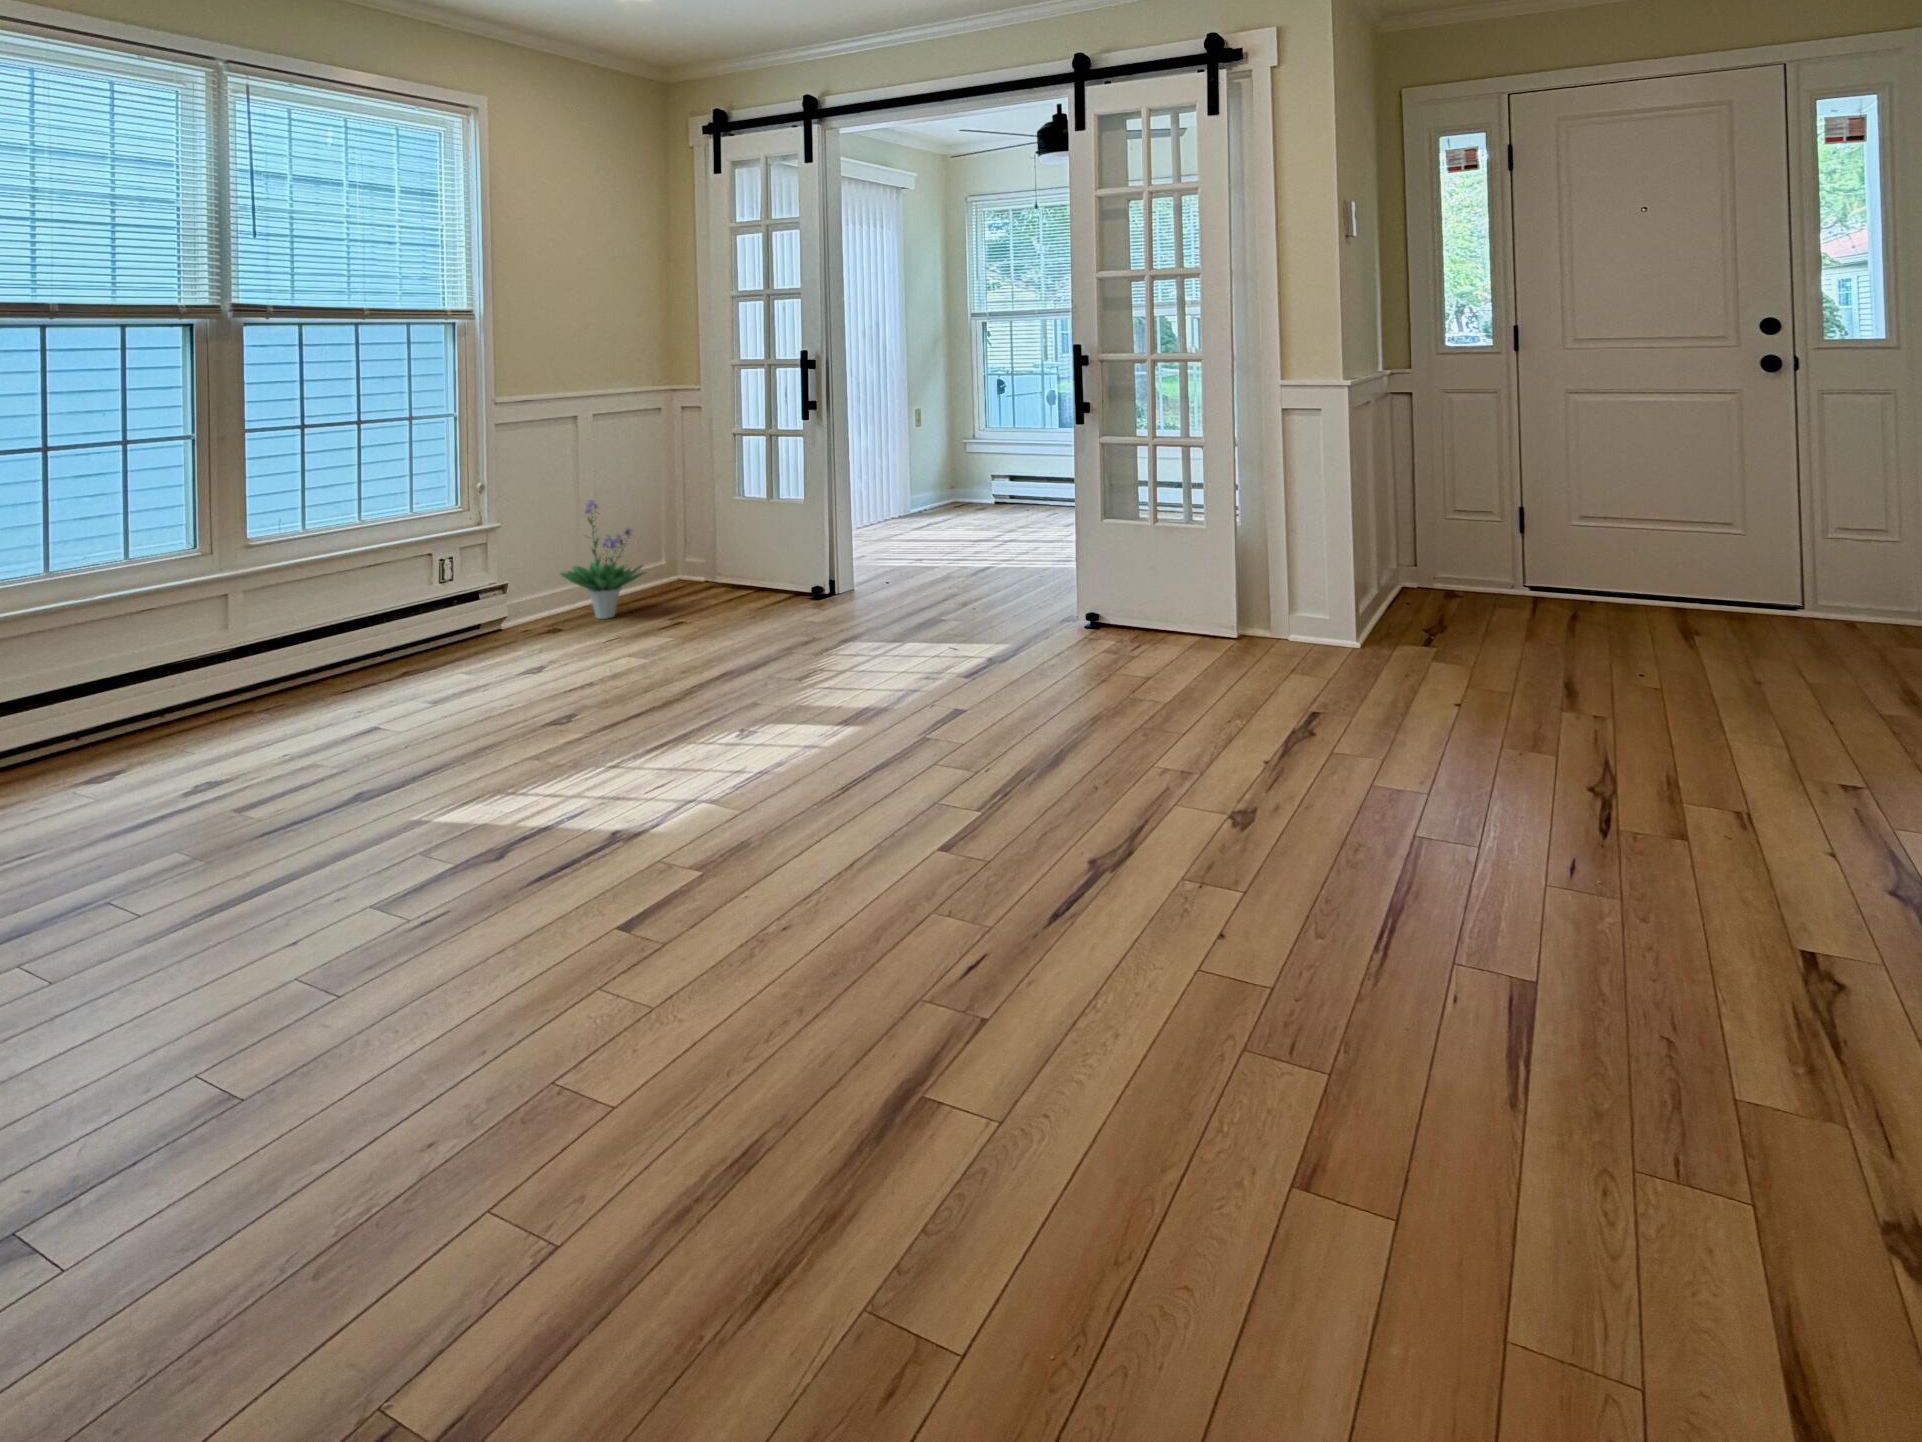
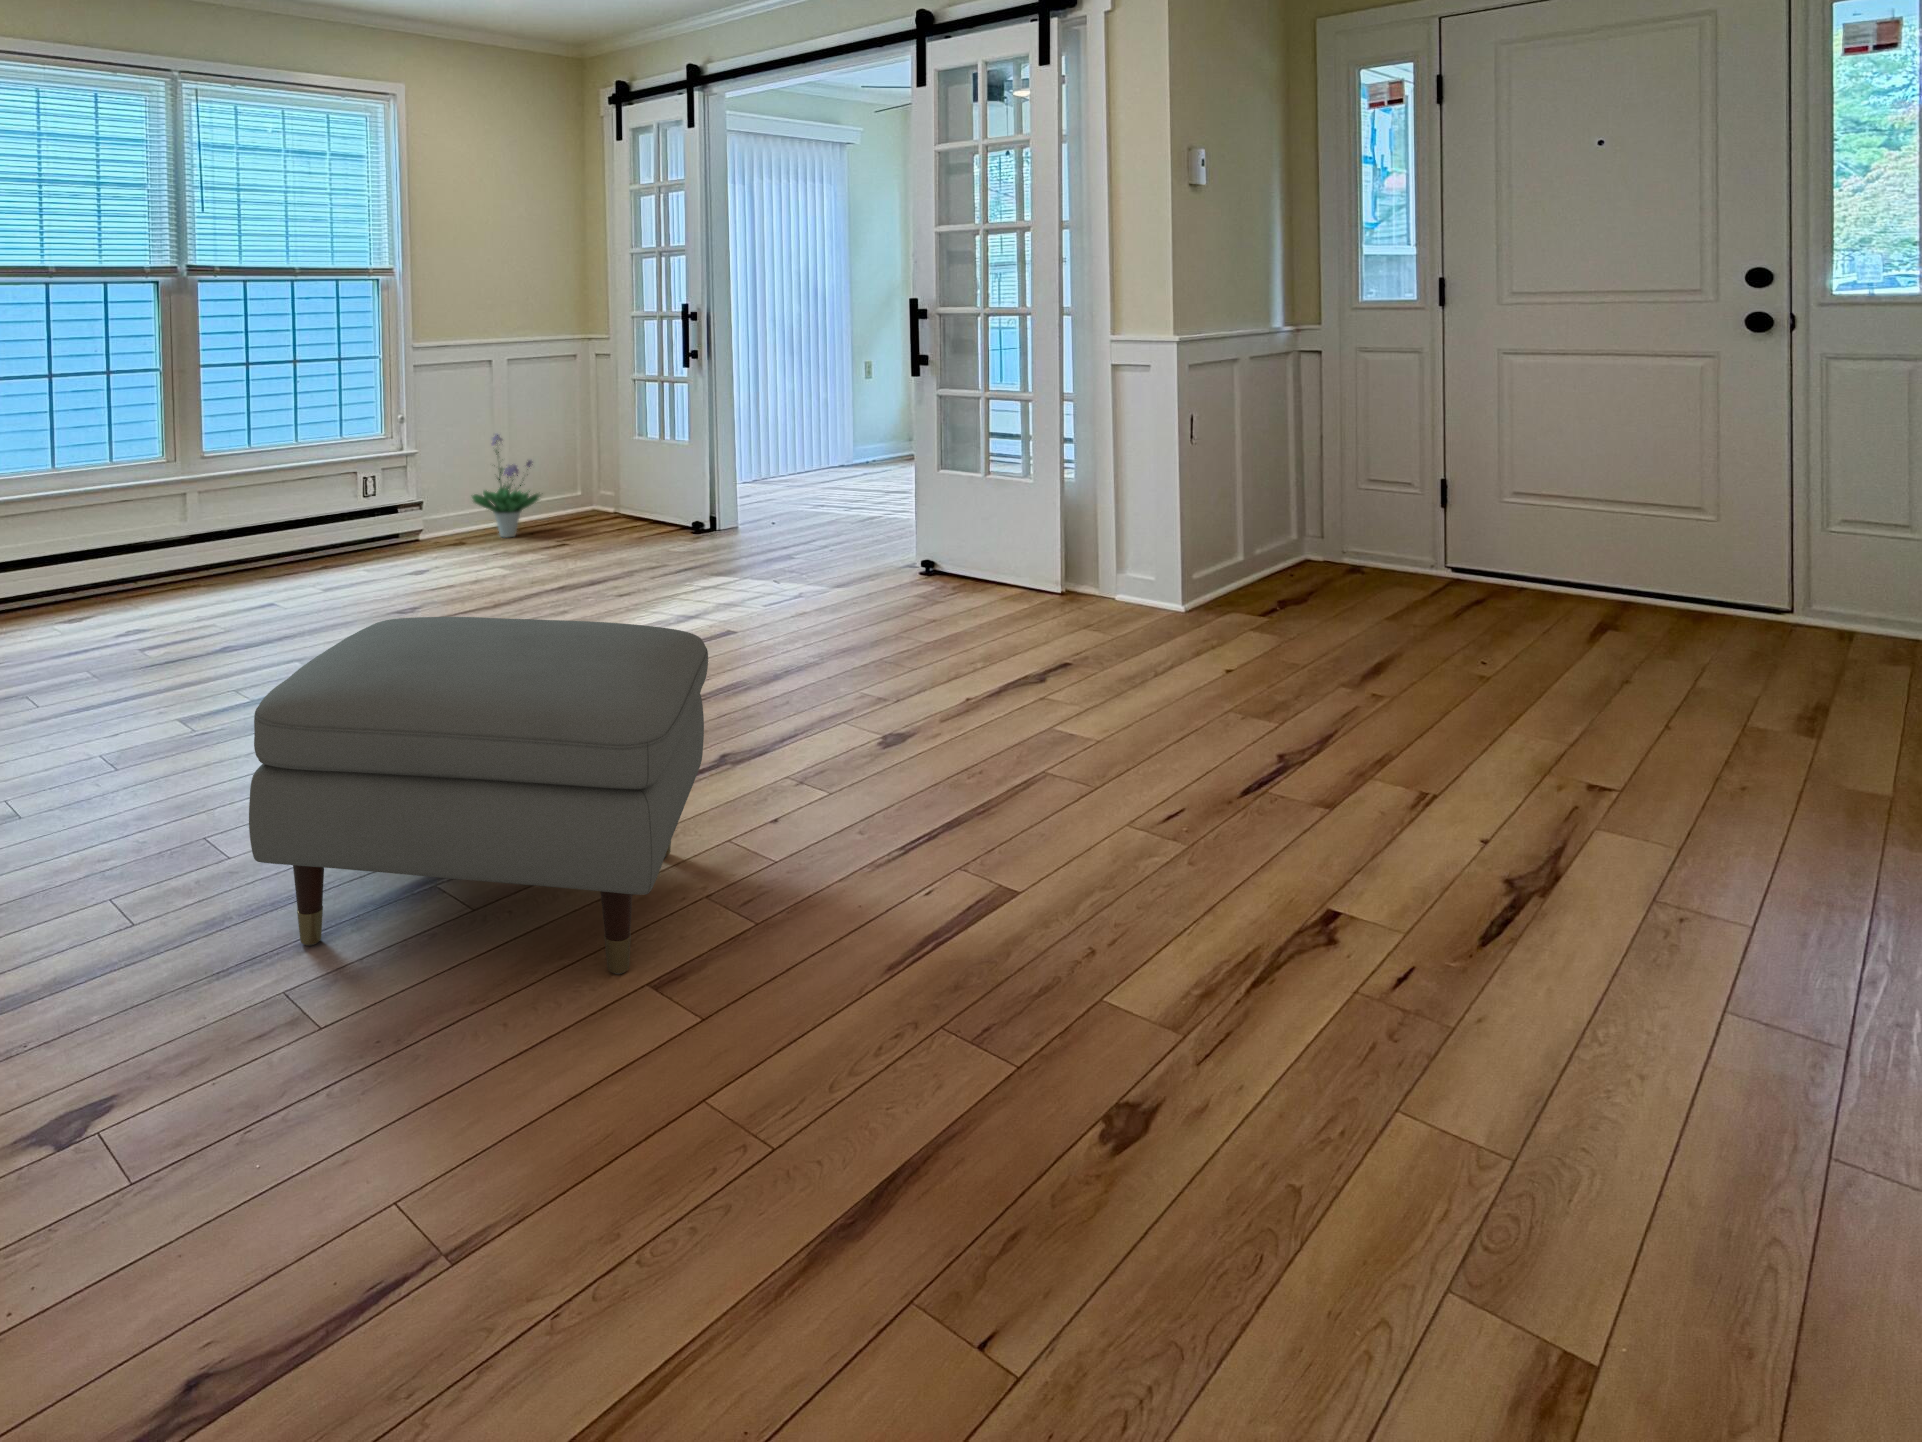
ottoman: none [759,730,1315,1223] -> present [249,617,708,974]

